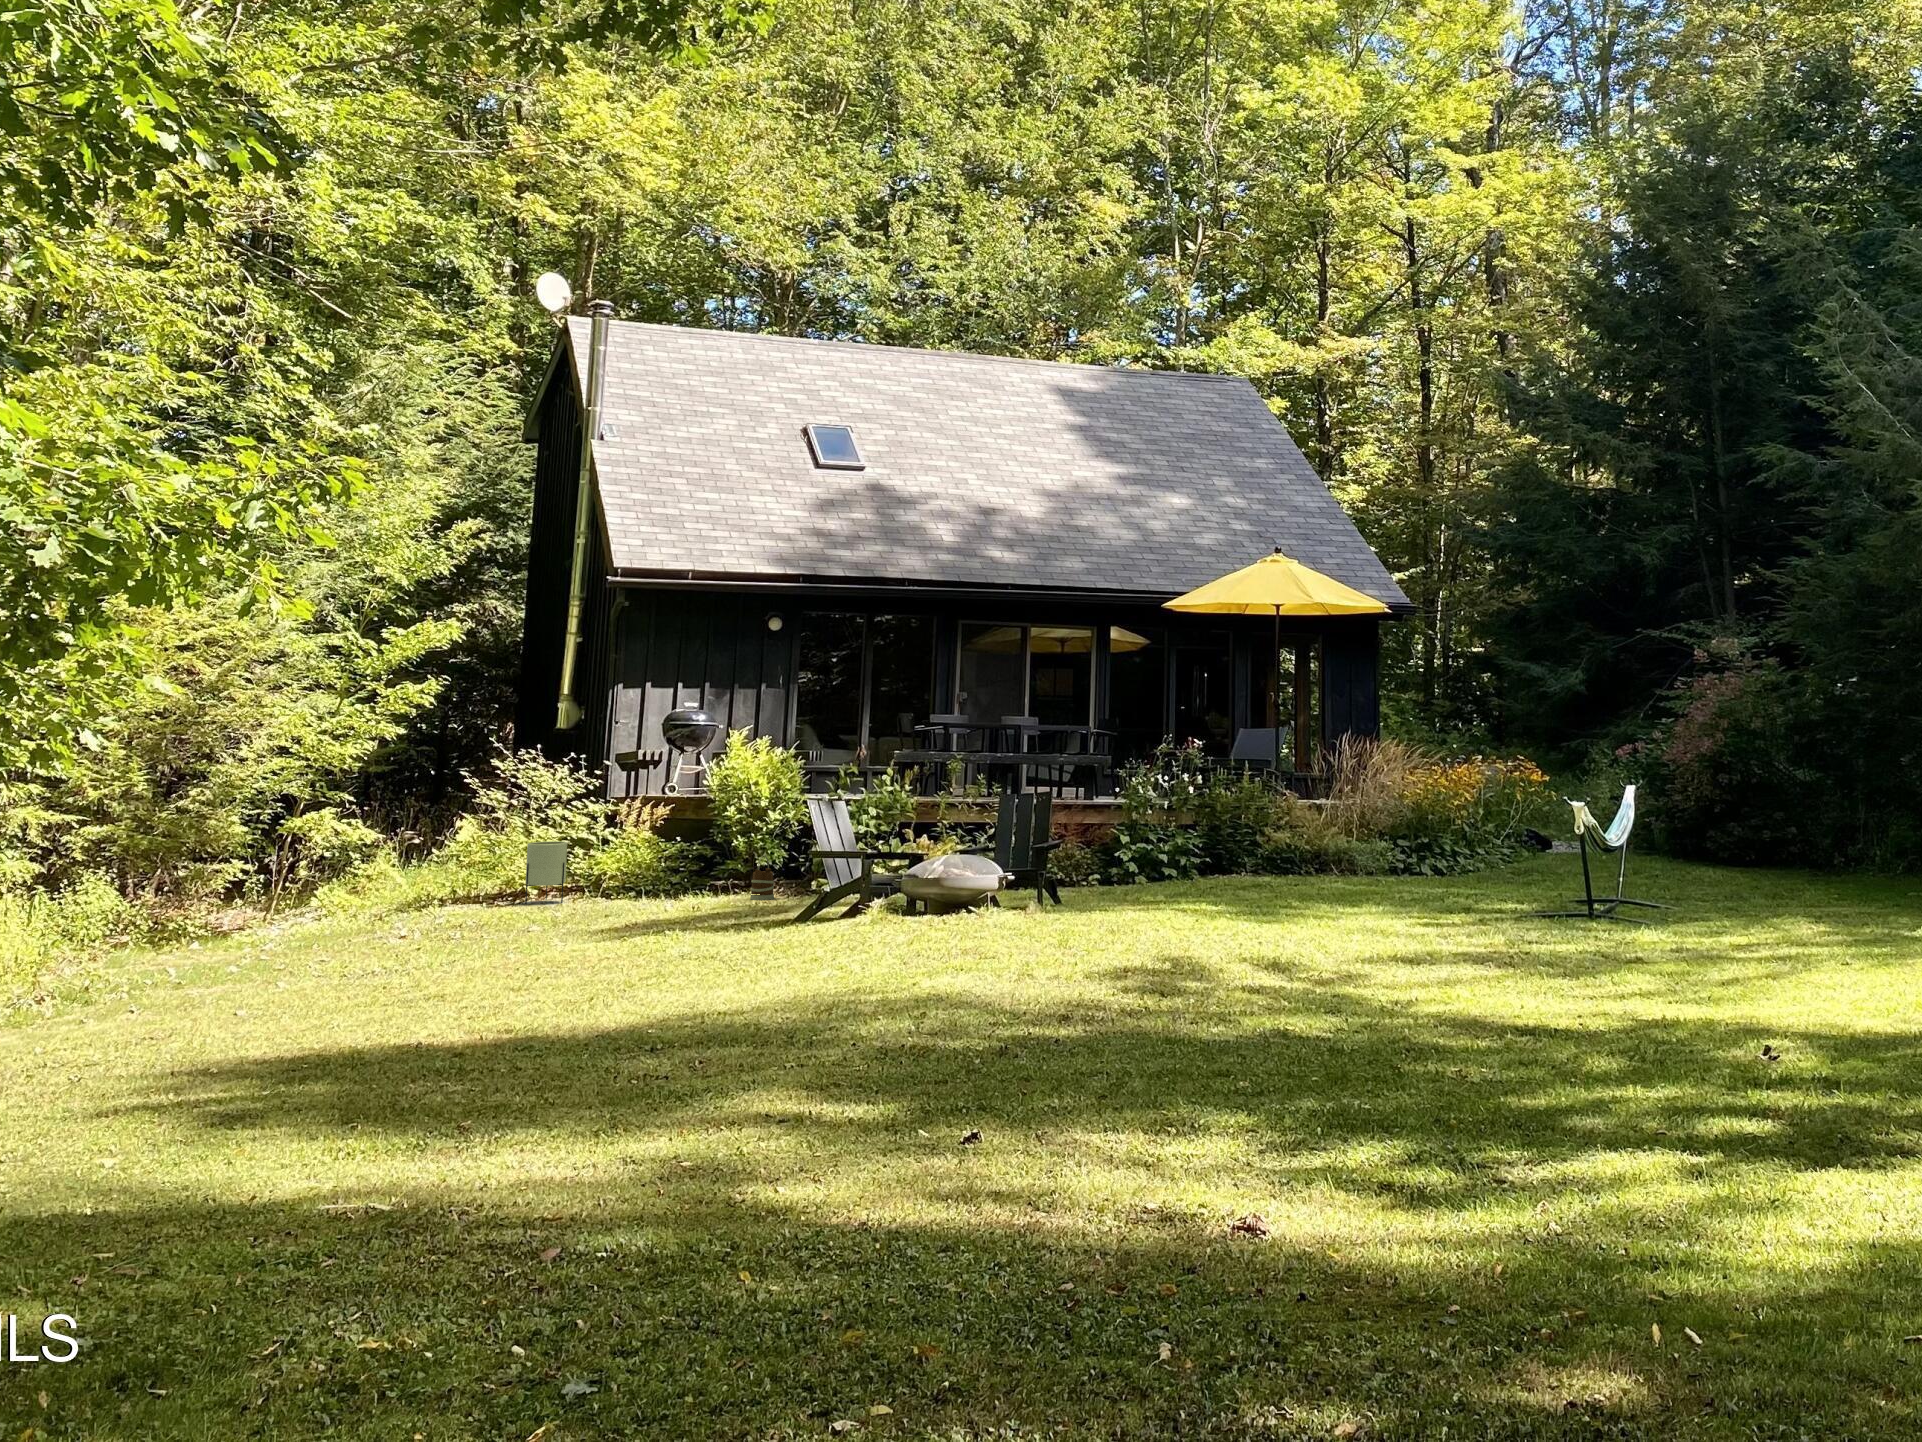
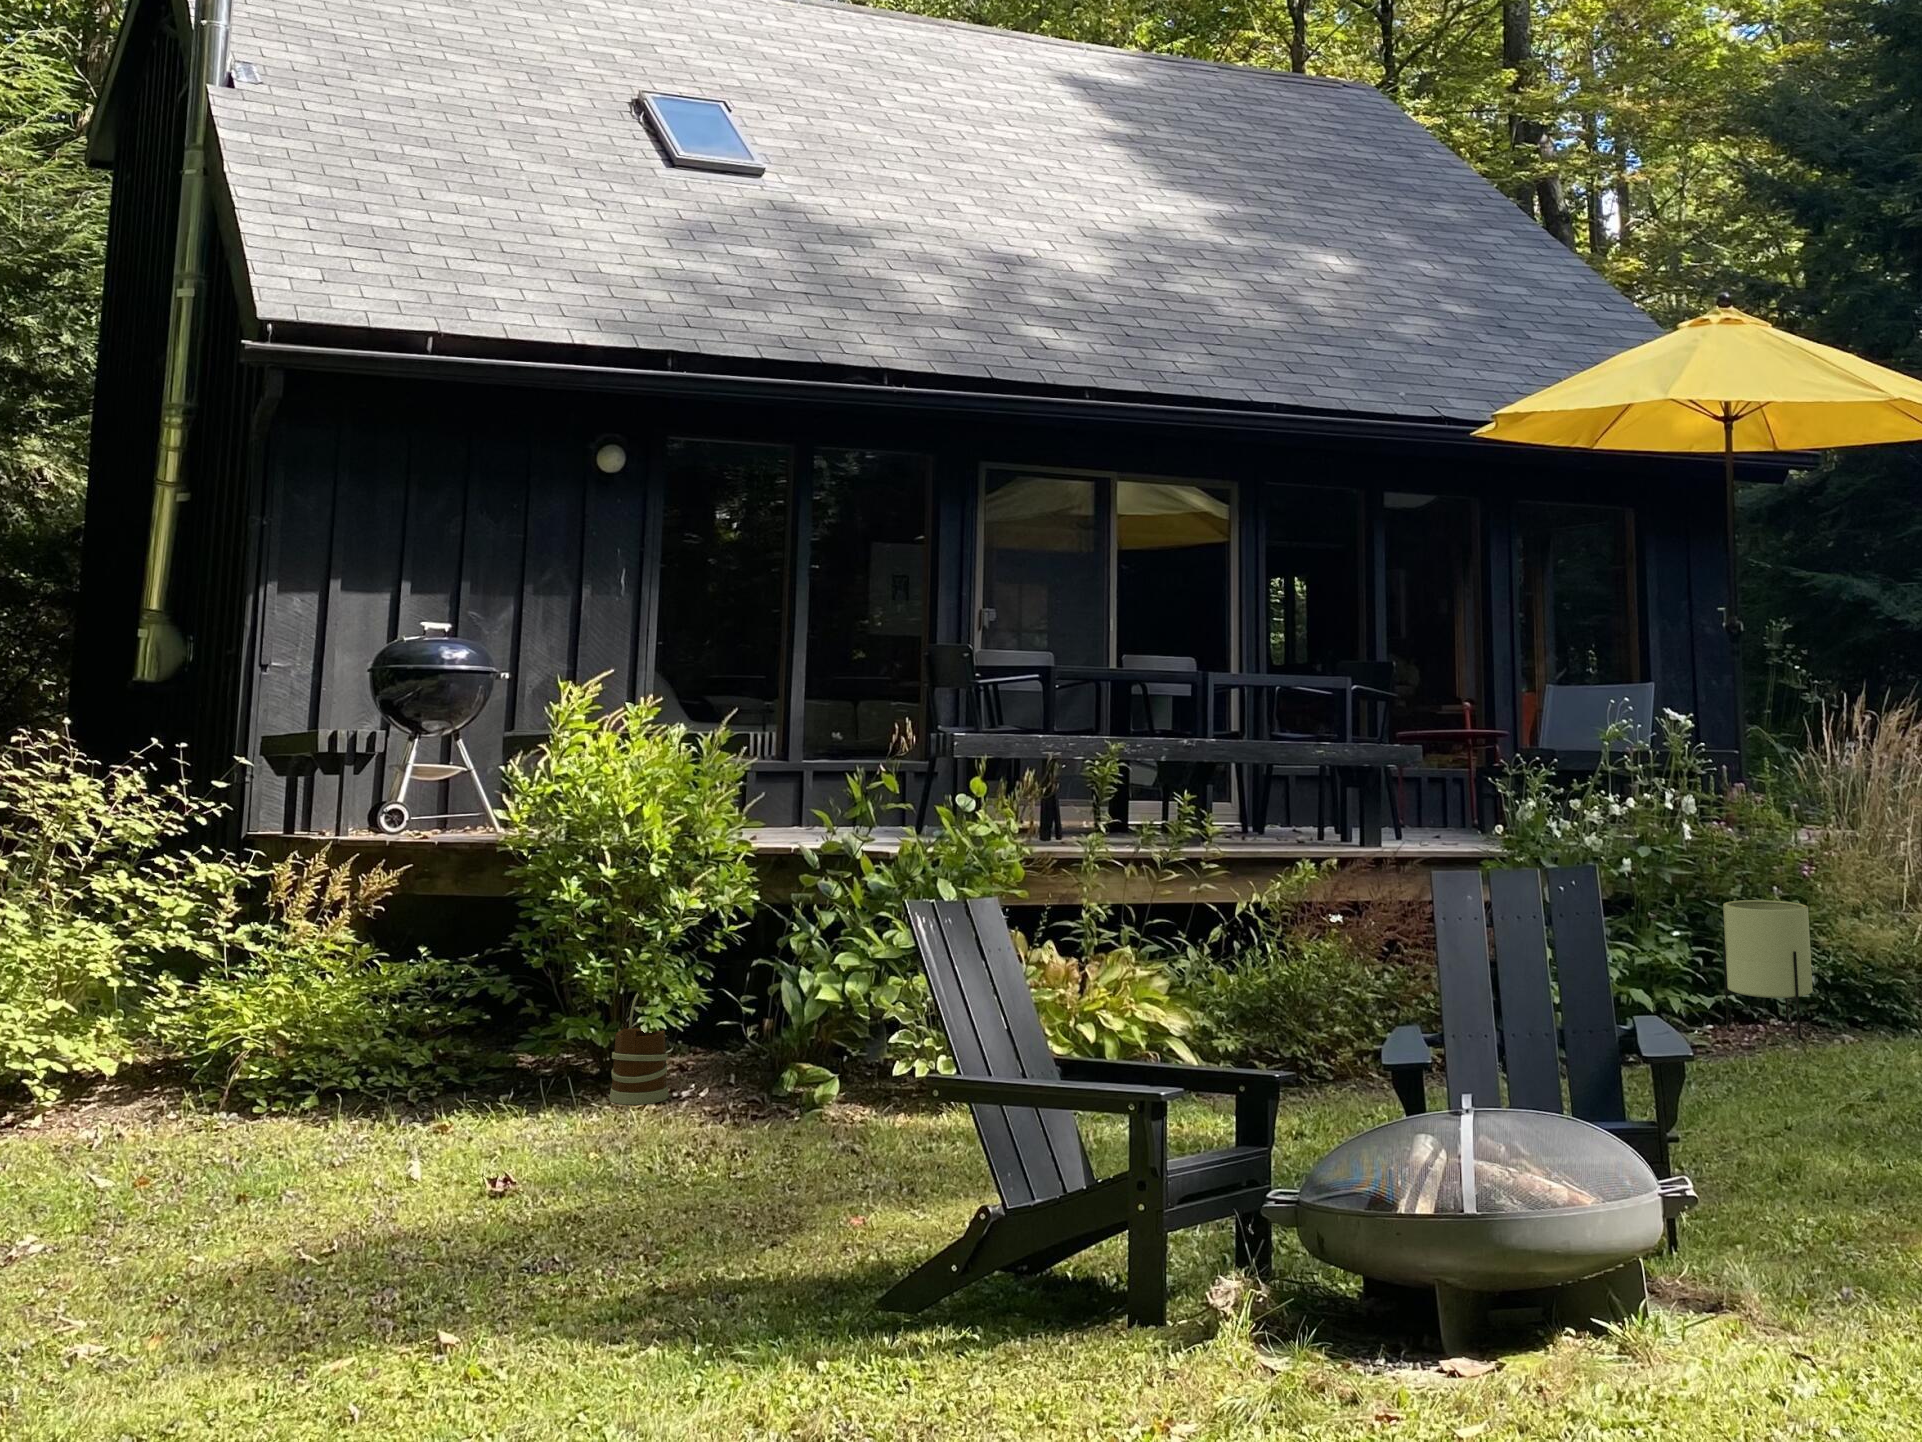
planter: present [525,841,567,904] -> present [1723,900,1813,1039]

